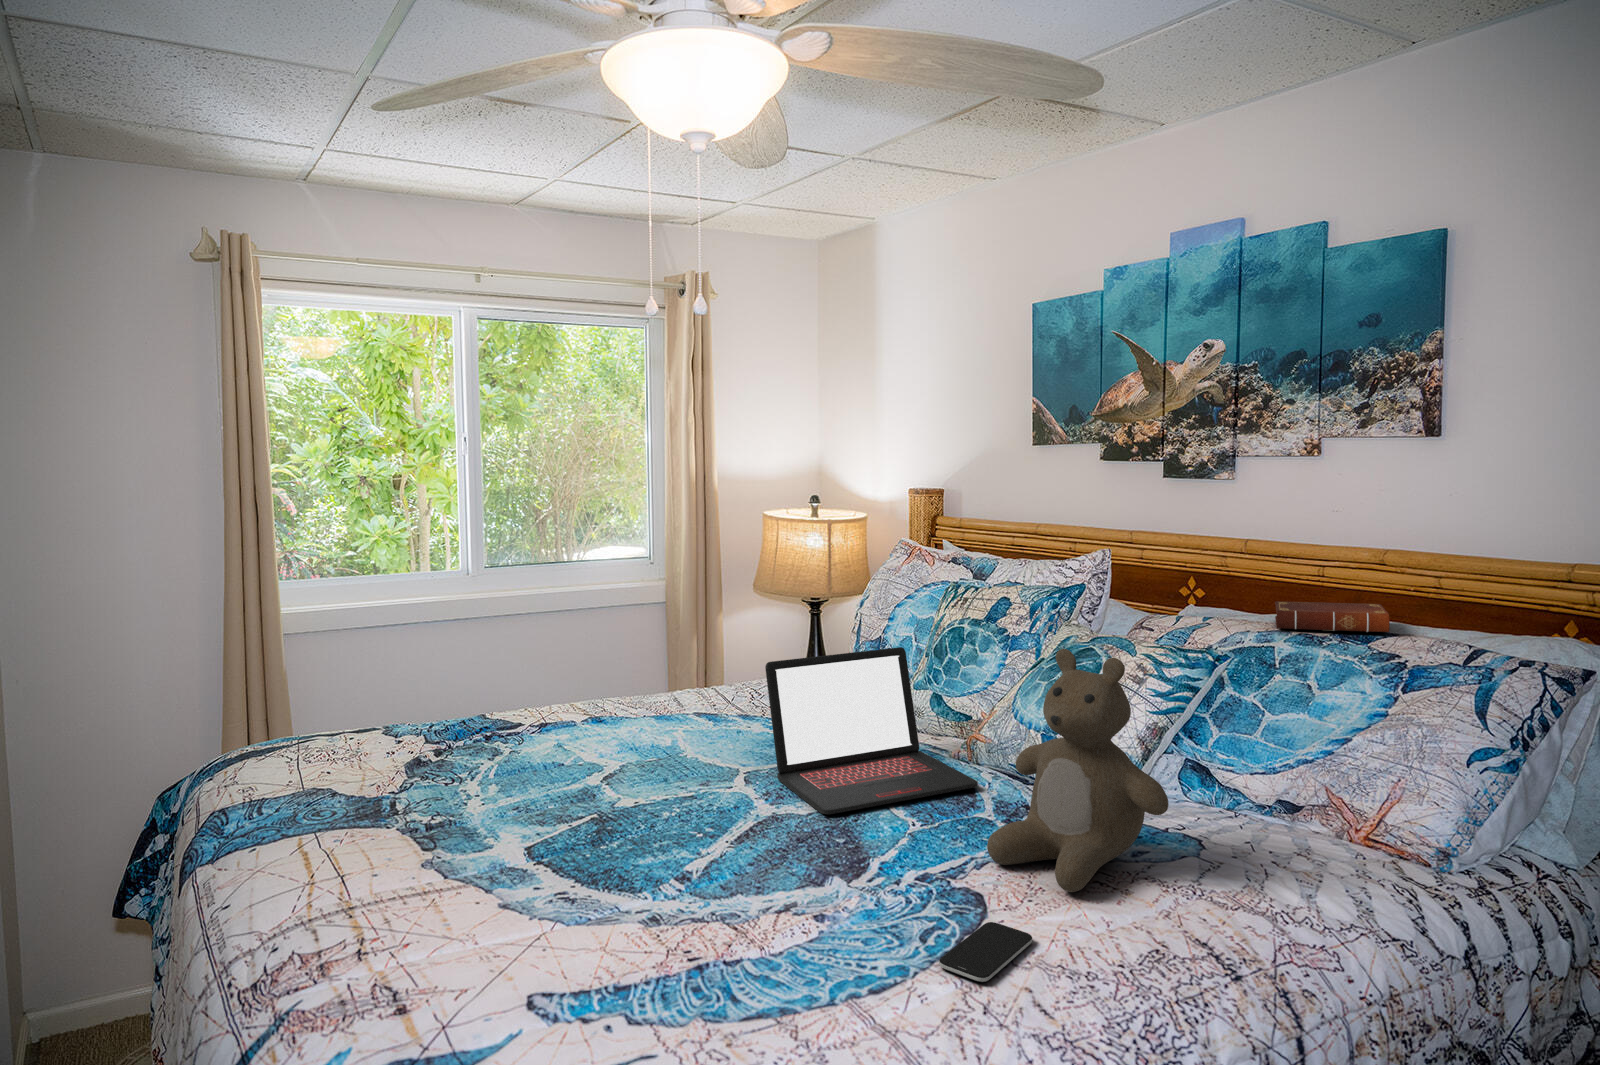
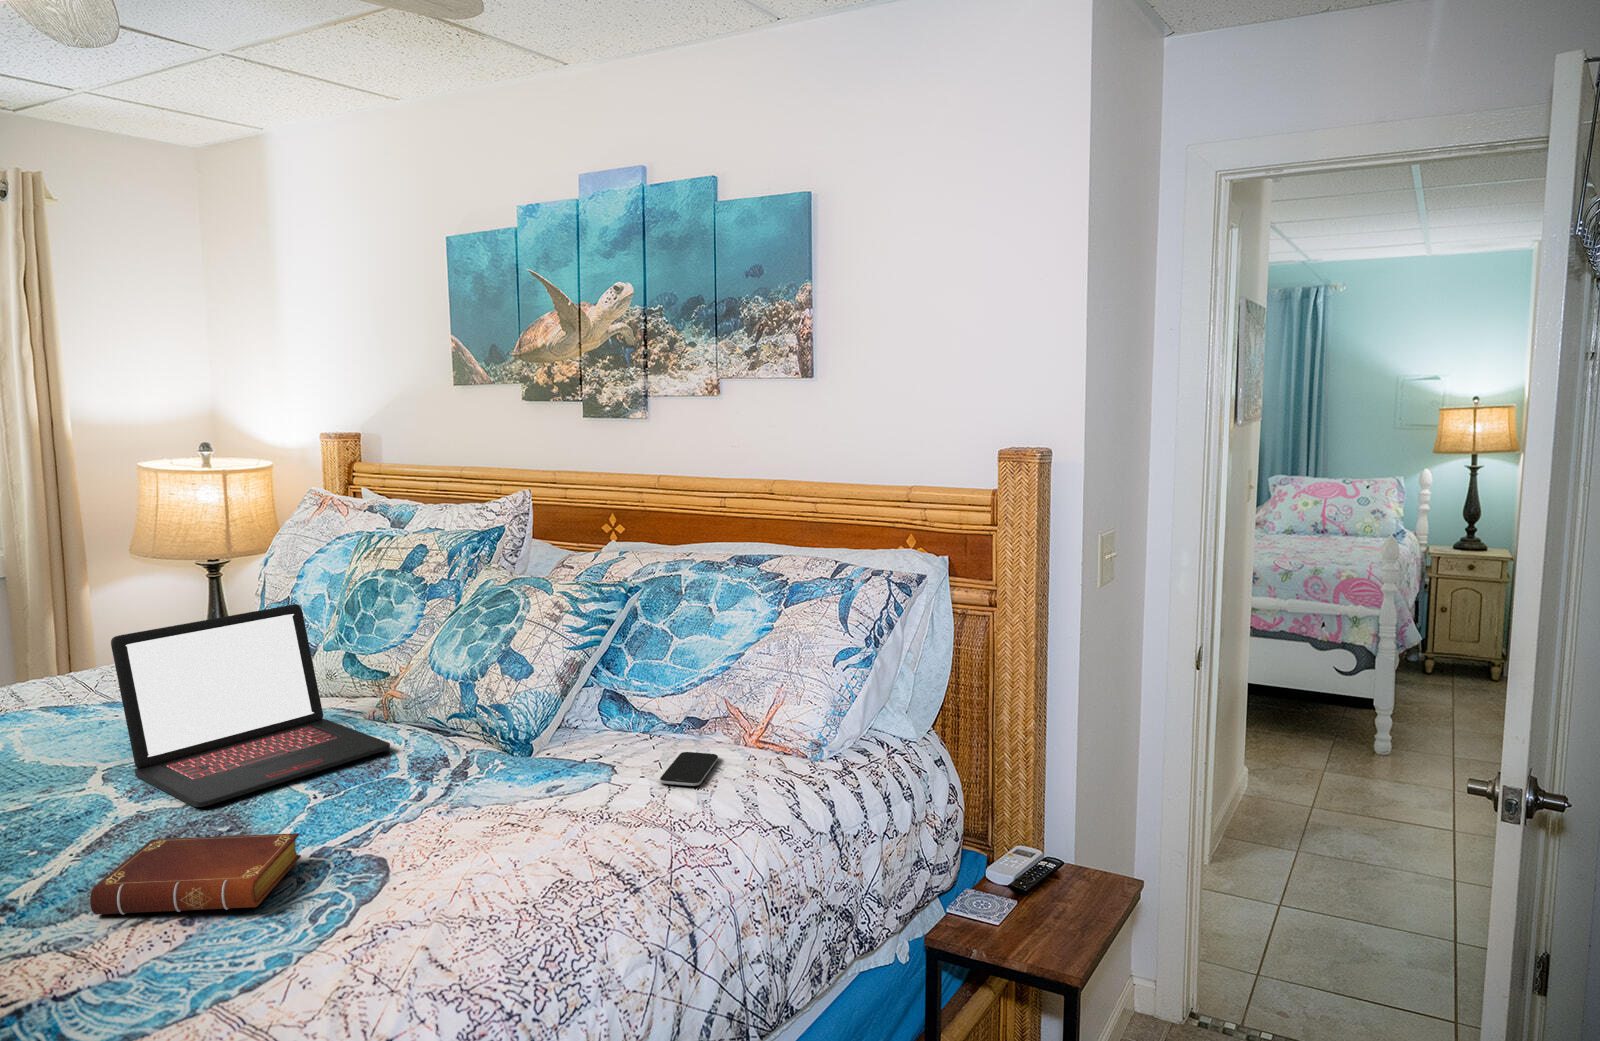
book: present [1275,602,1390,632] -> present [90,833,301,914]
teddy bear: present [987,649,1168,892] -> none [393,594,577,841]
smartphone: present [939,922,1032,982] -> present [660,752,718,786]

